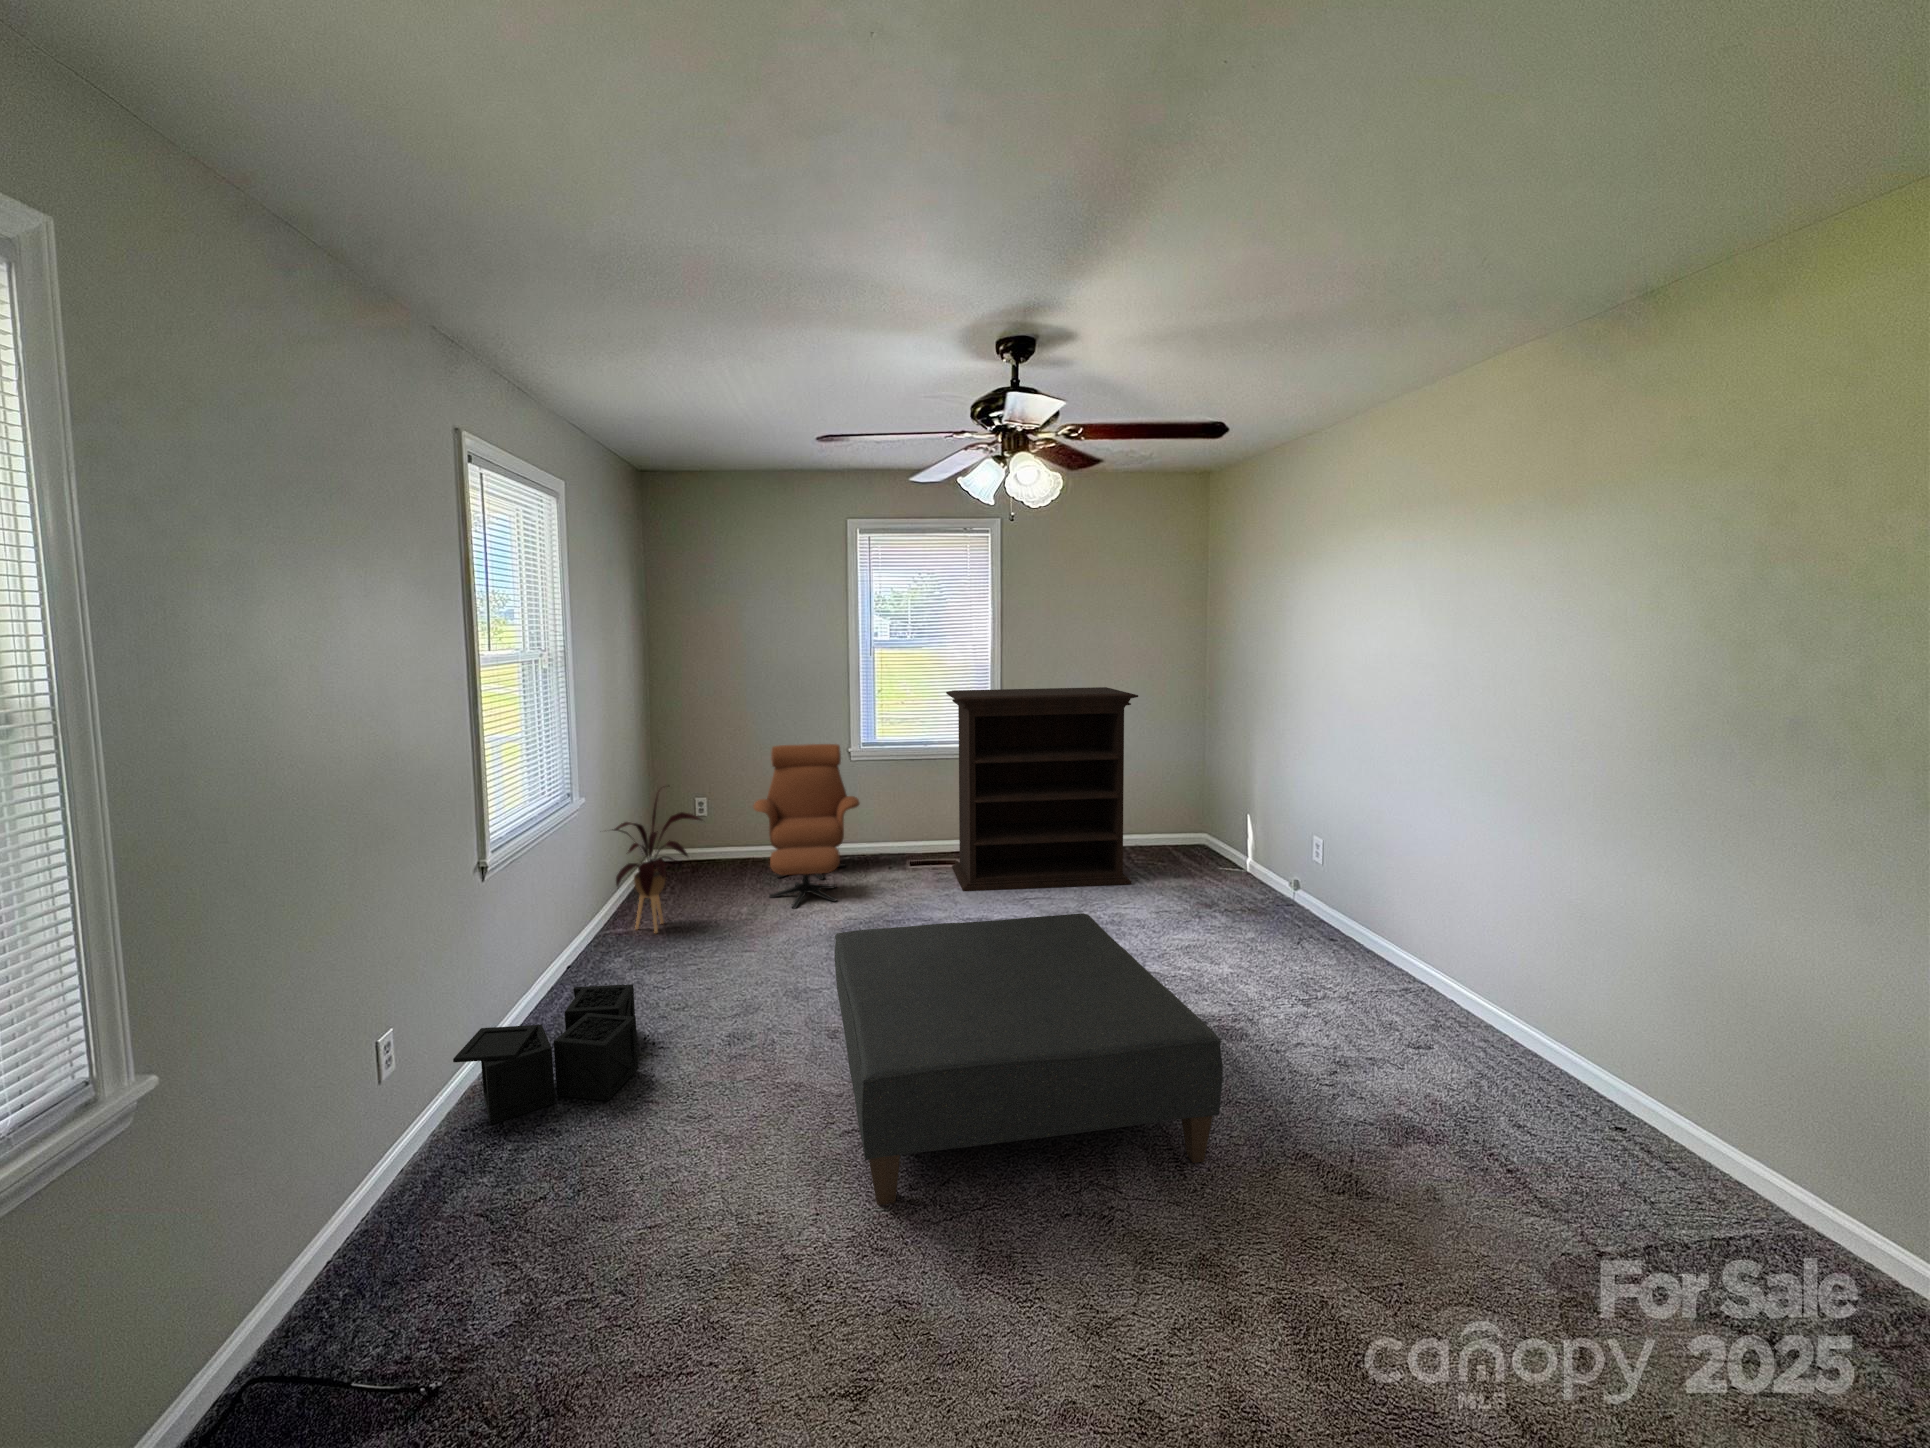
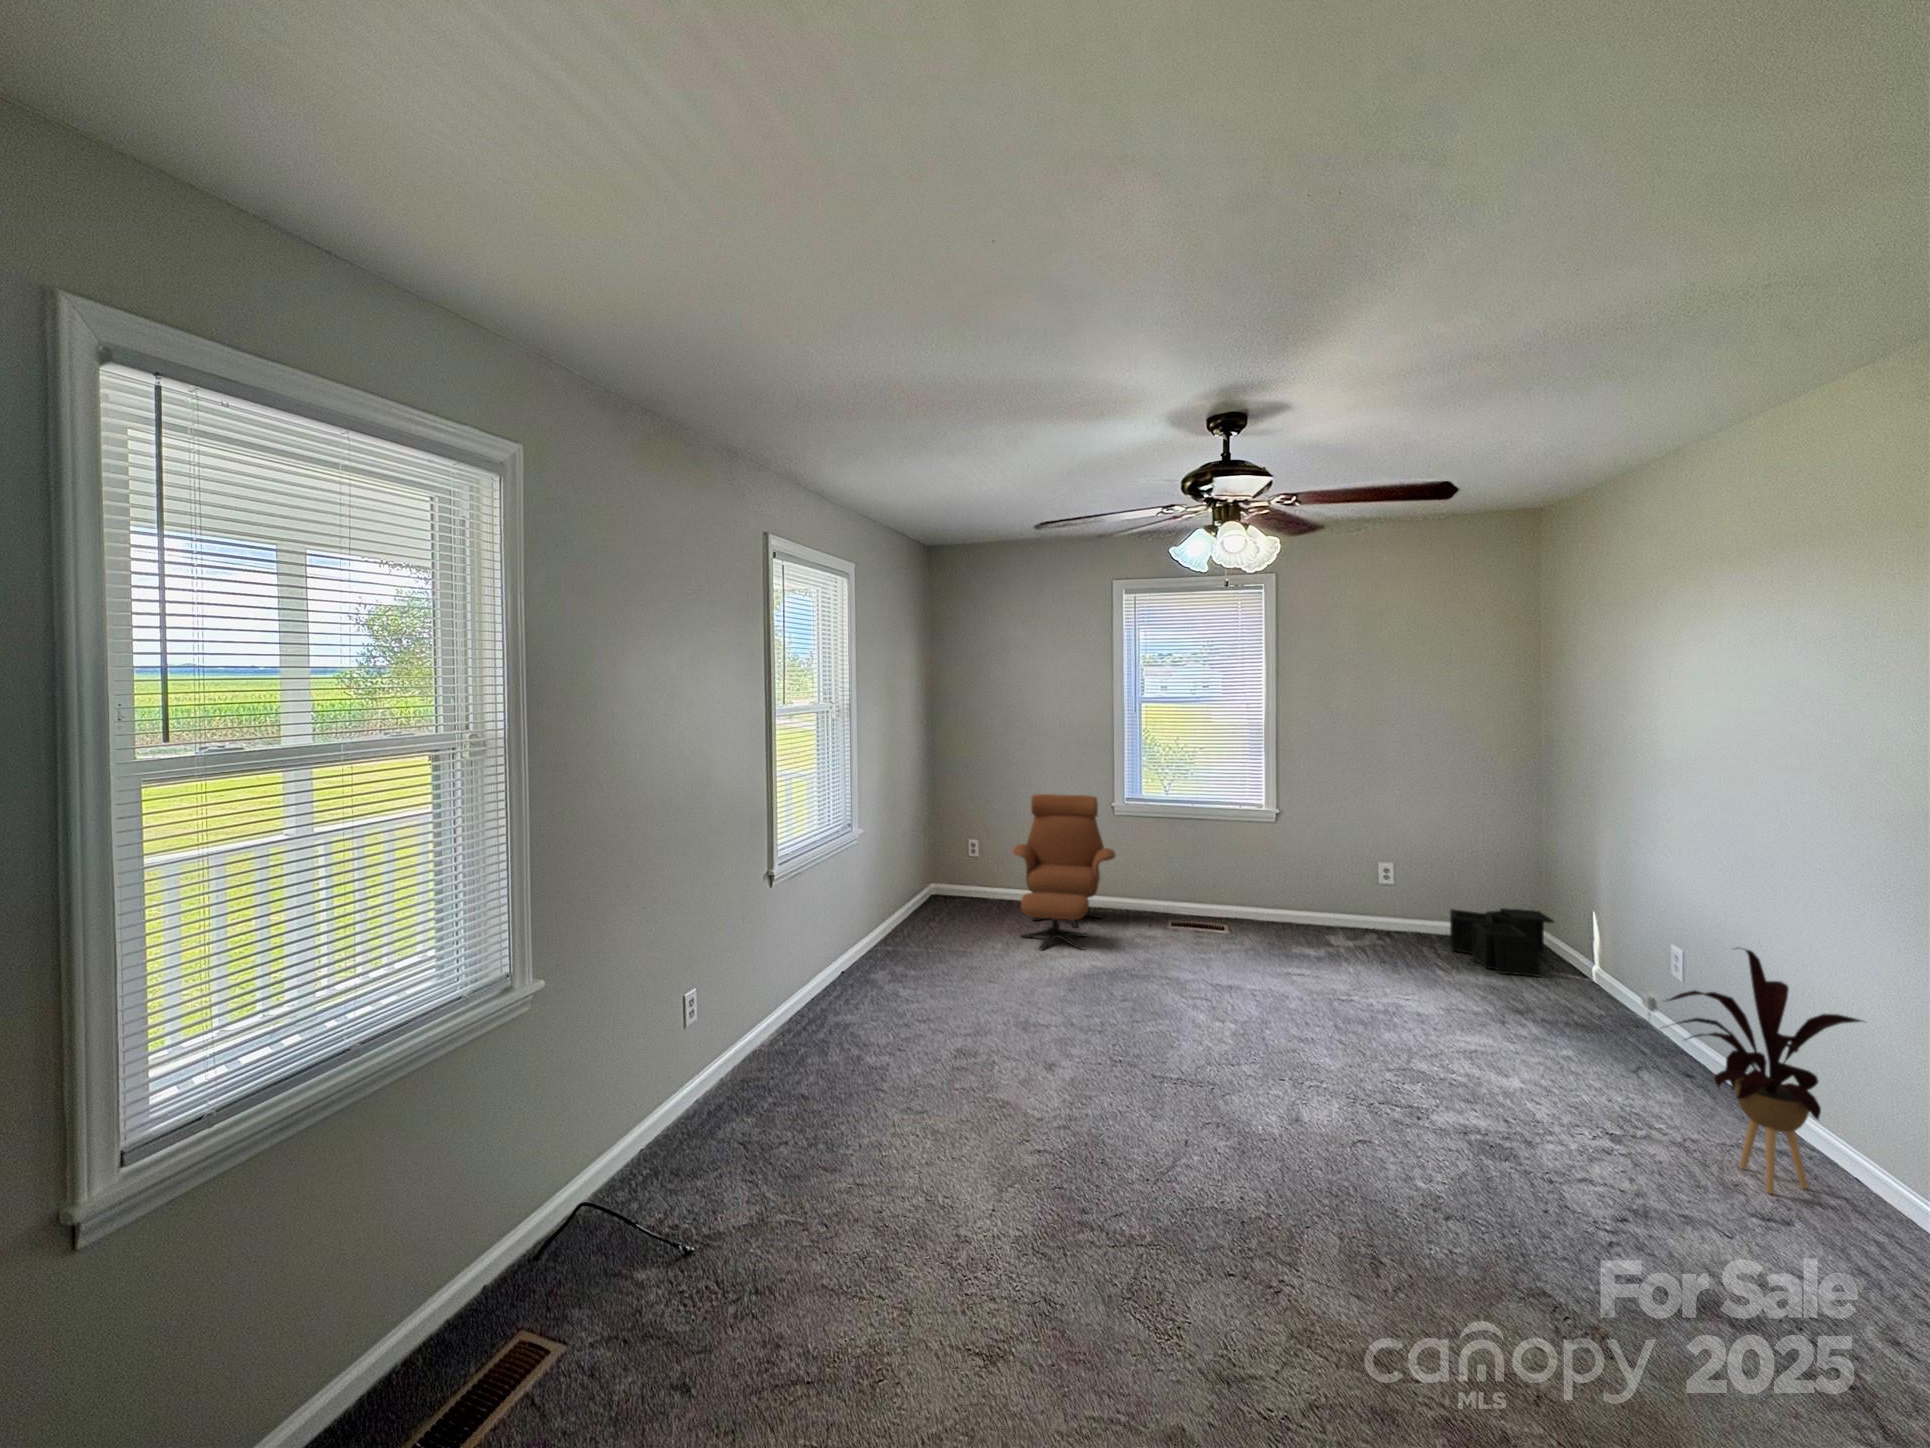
bookshelf: present [946,687,1138,891] -> none [1206,748,1429,975]
house plant: present [612,795,702,933] -> present [1665,950,1862,1194]
ottoman: present [835,913,1223,1205] -> none [1032,971,1426,1268]
storage bin: present [453,984,655,1124] -> present [1450,908,1554,977]

